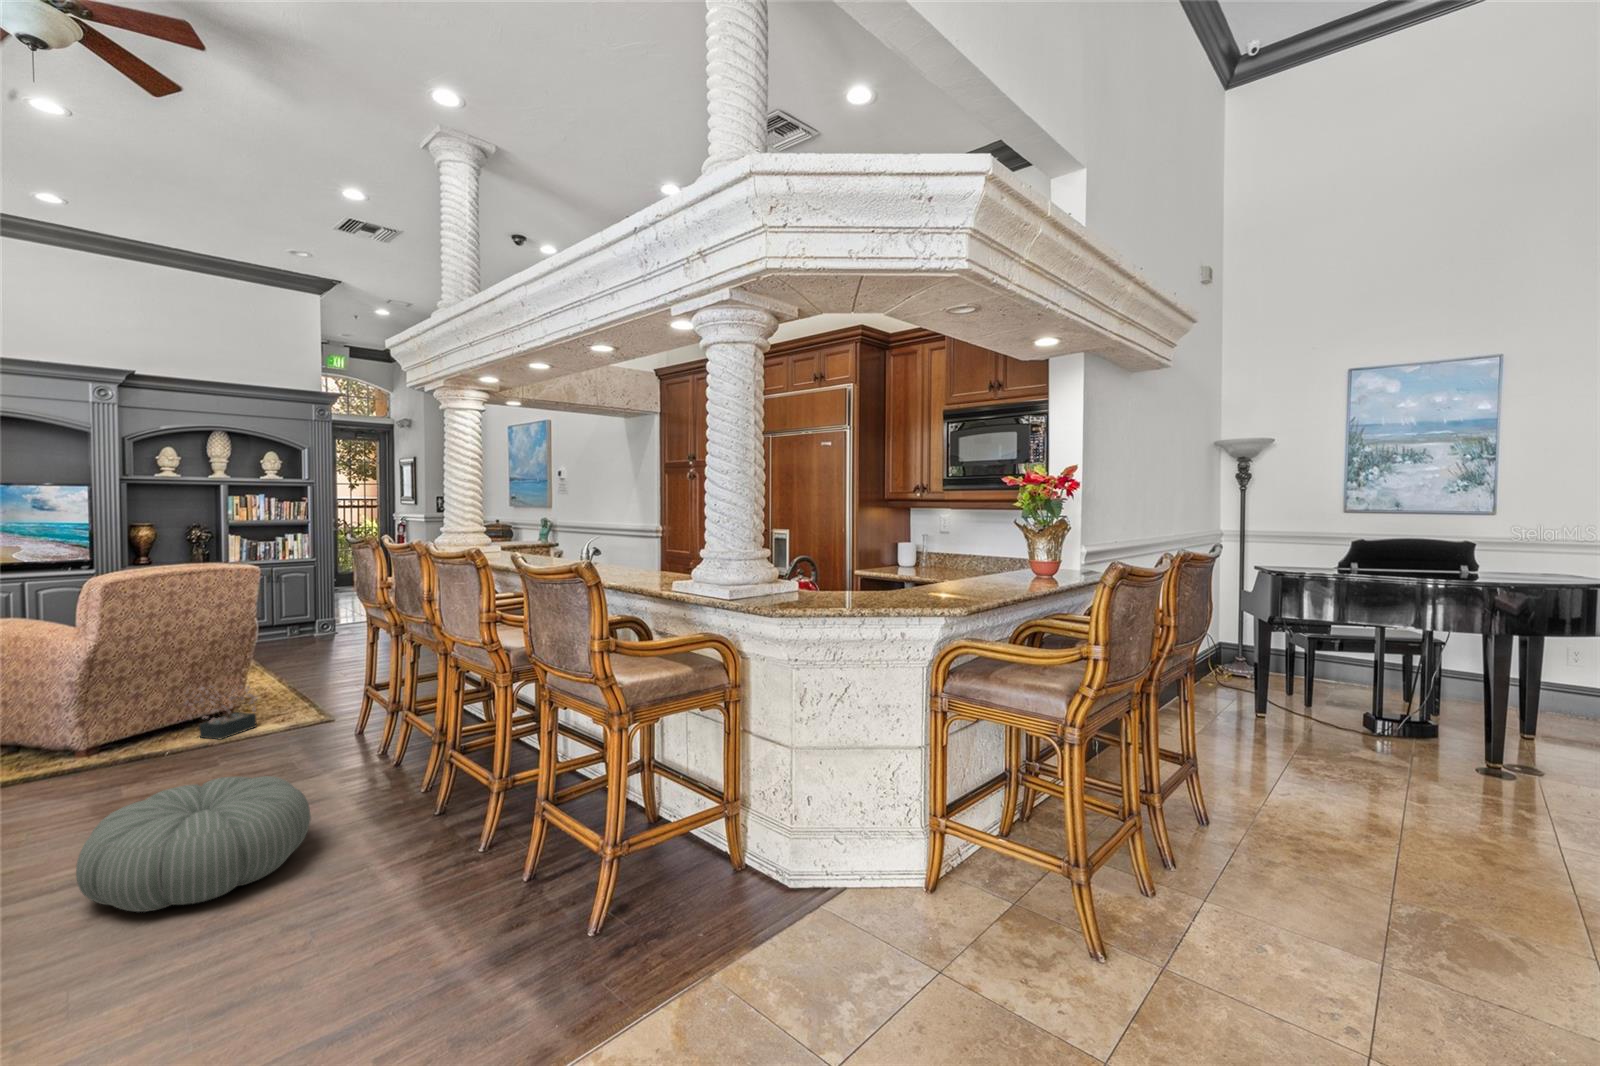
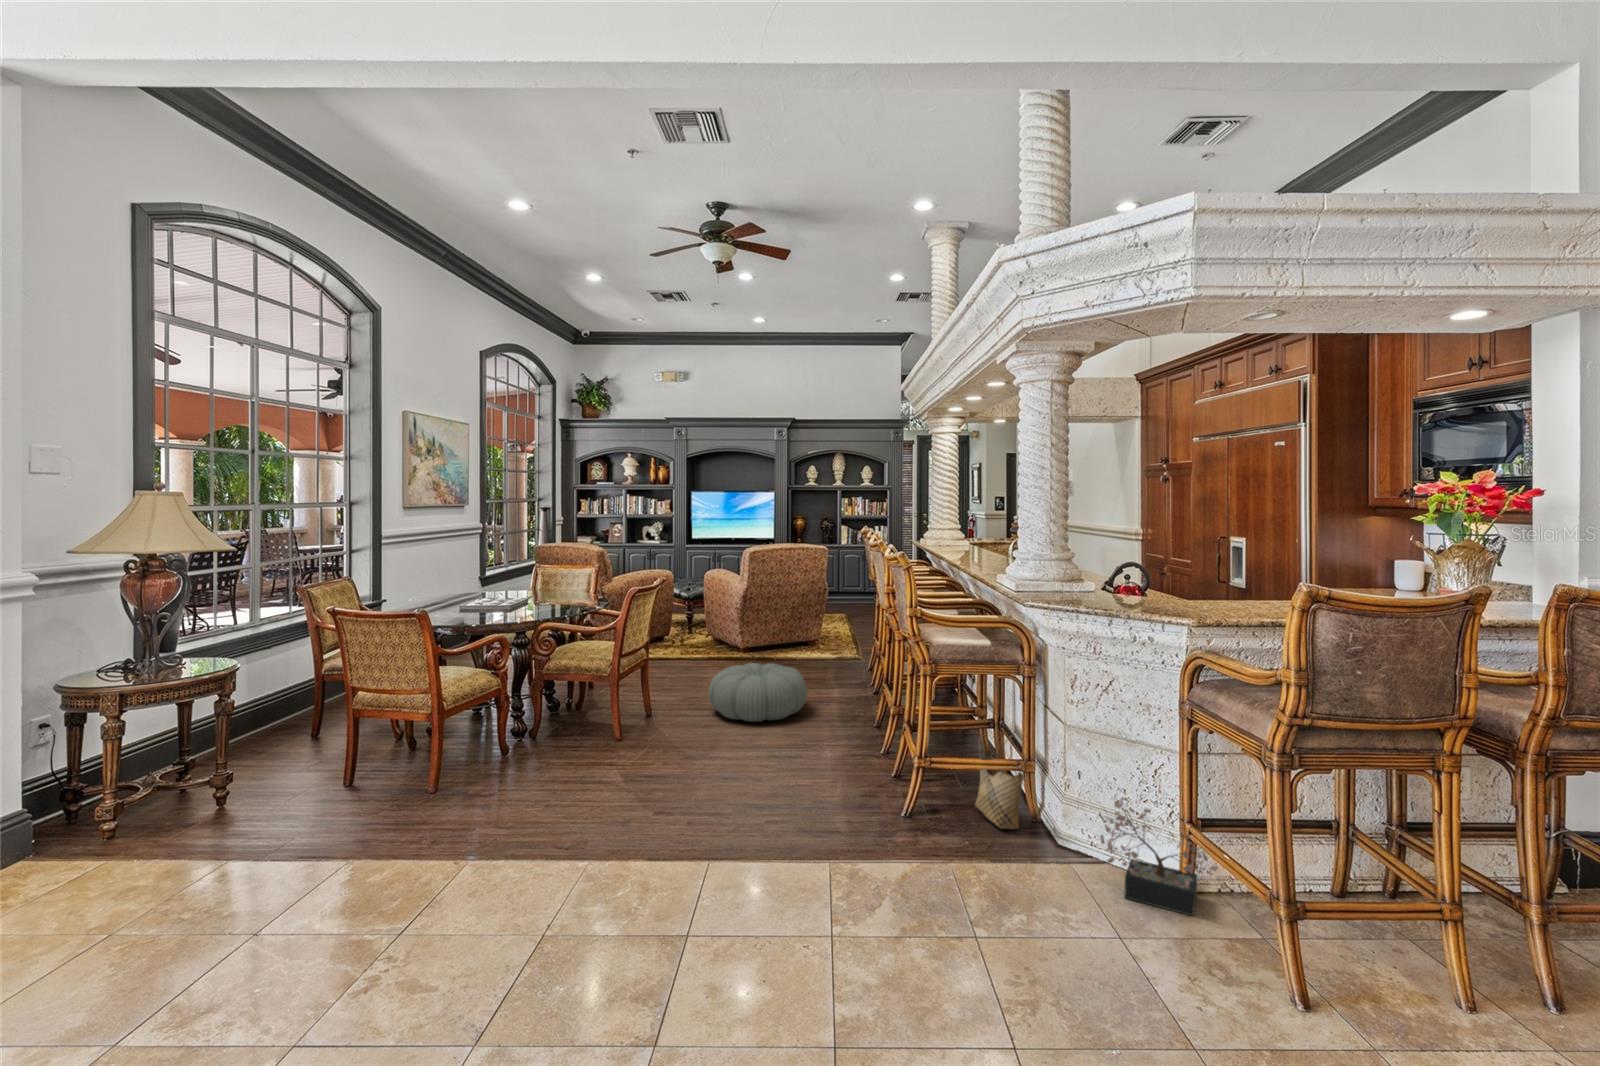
decorative plant: present [185,686,257,739] -> present [1100,797,1217,915]
woven basket: none [700,806,780,941] -> present [975,736,1024,829]

